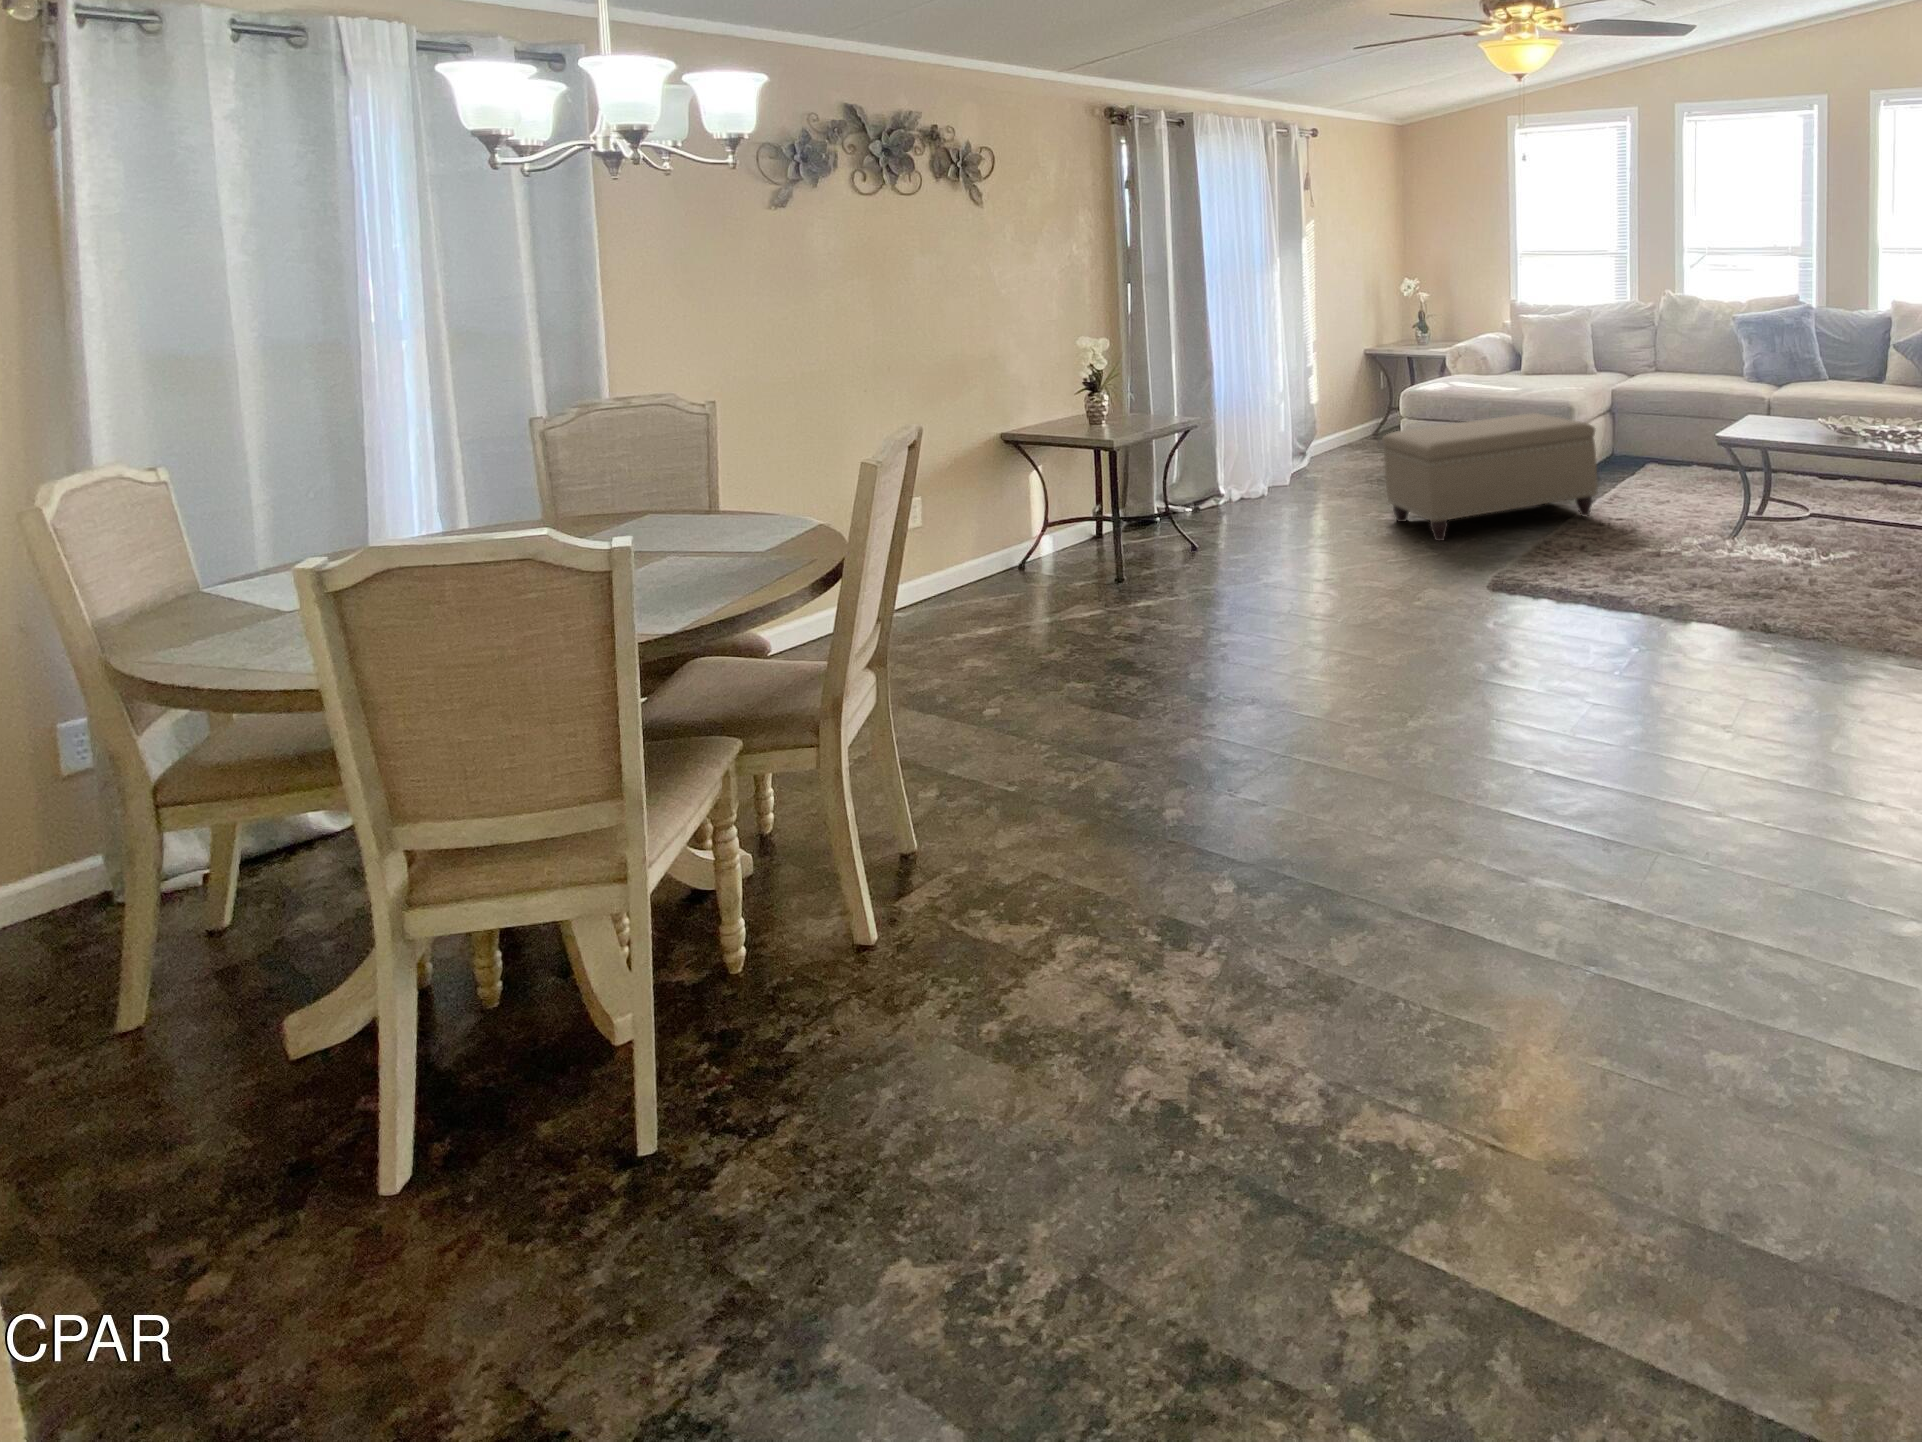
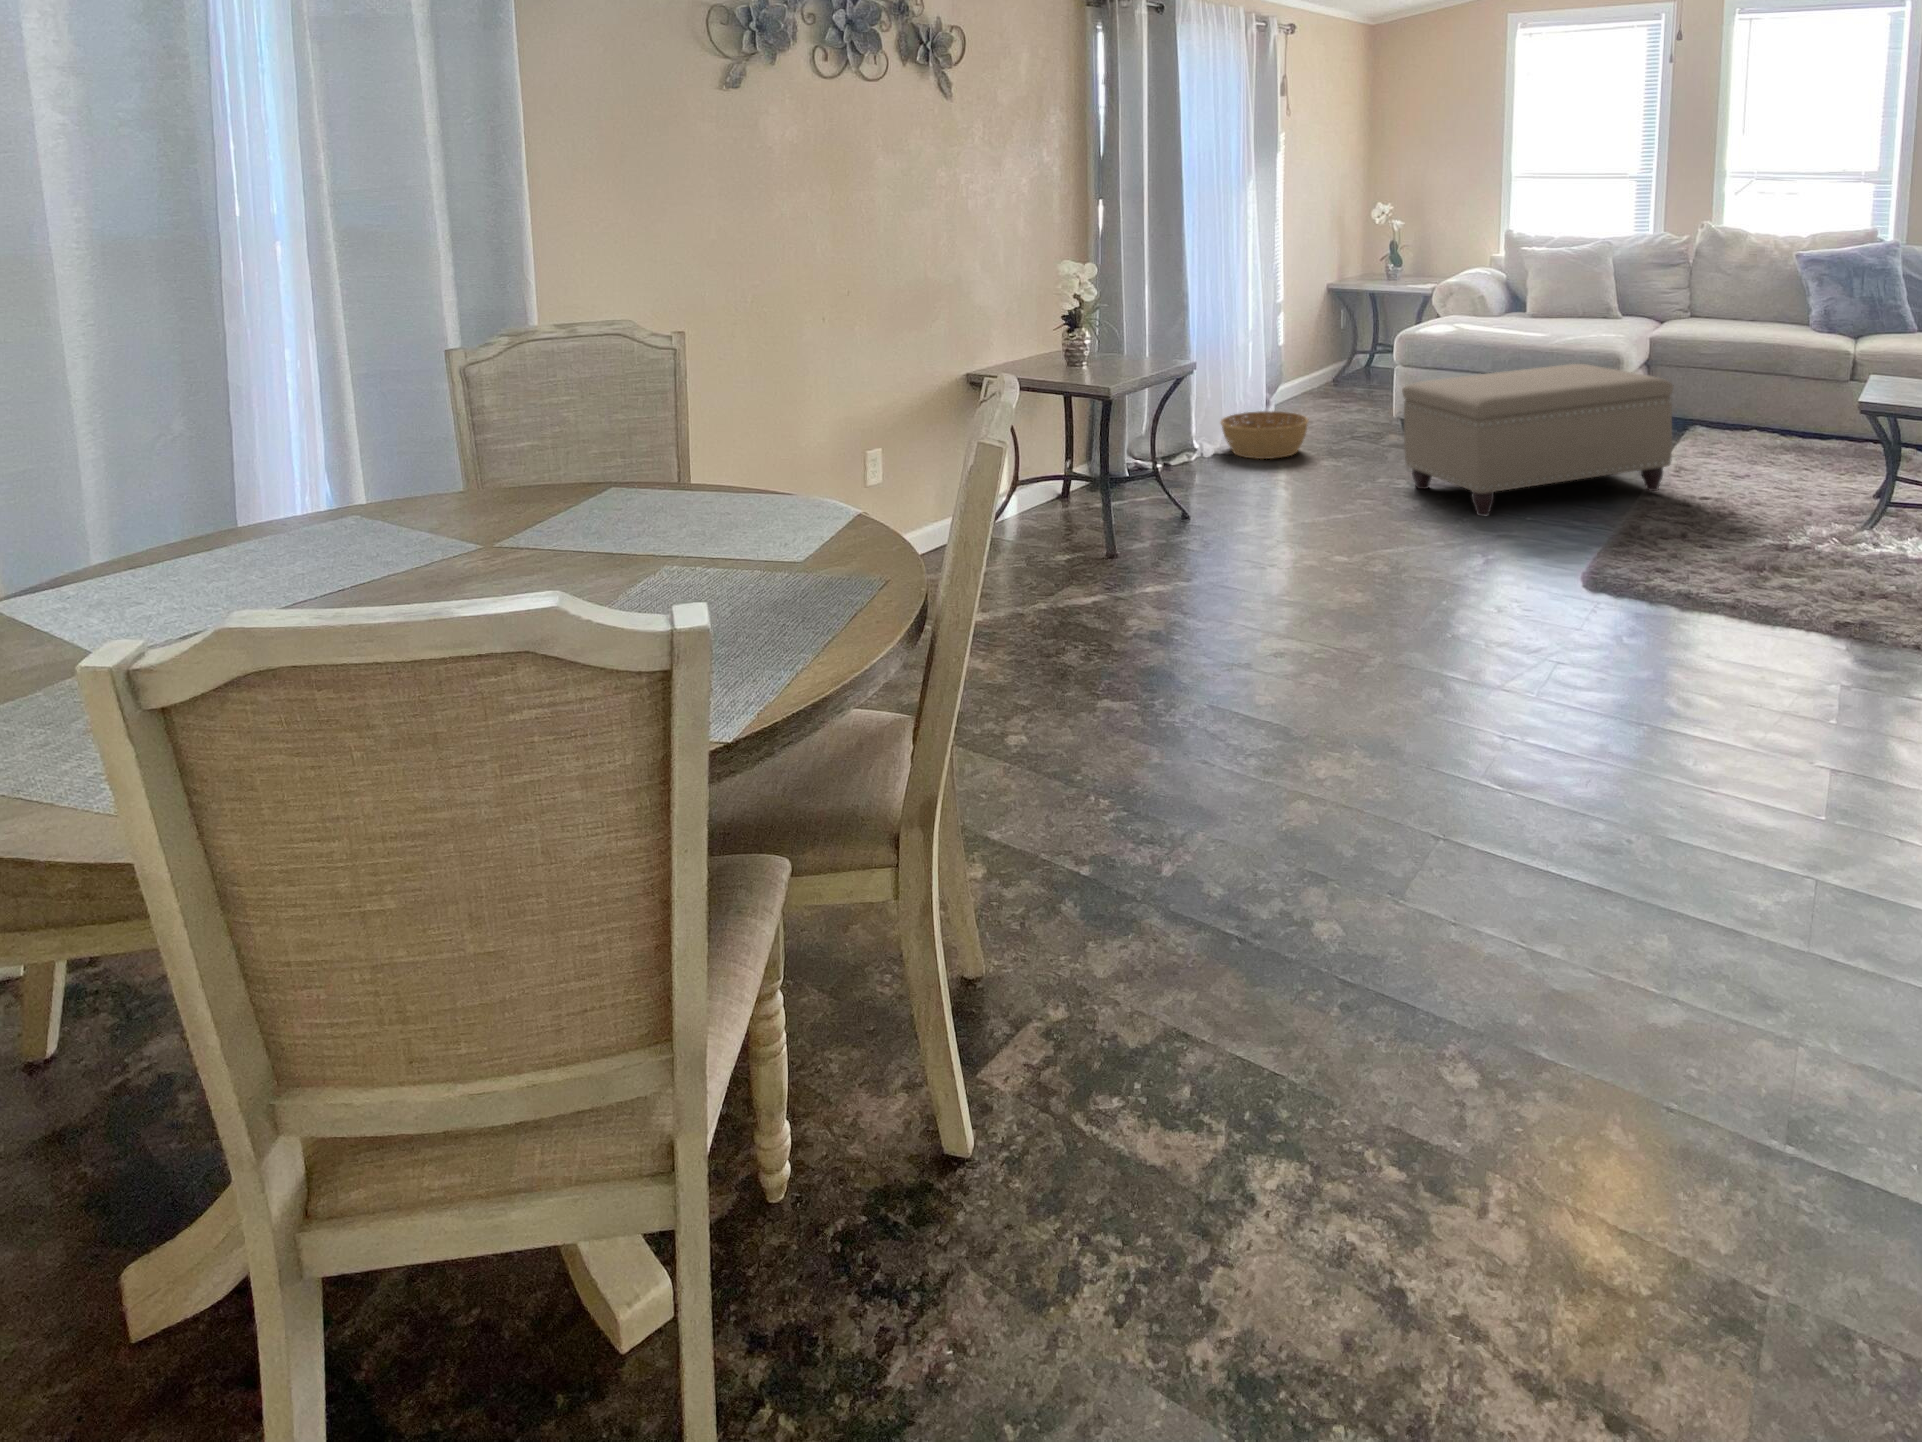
basket: none [1246,462,1321,502] -> present [1221,411,1308,459]

